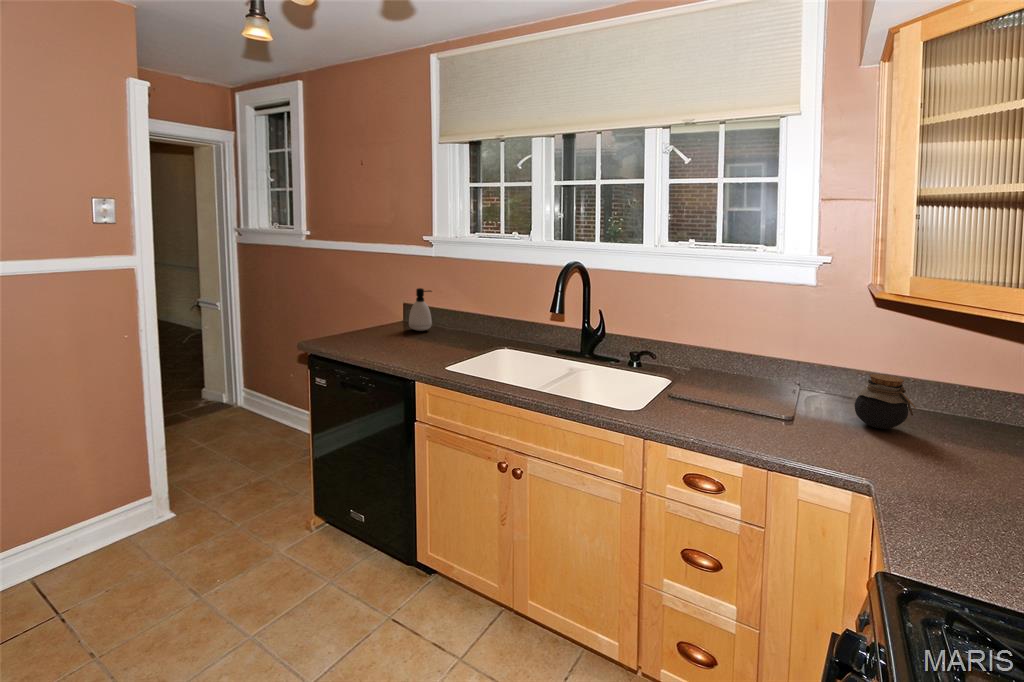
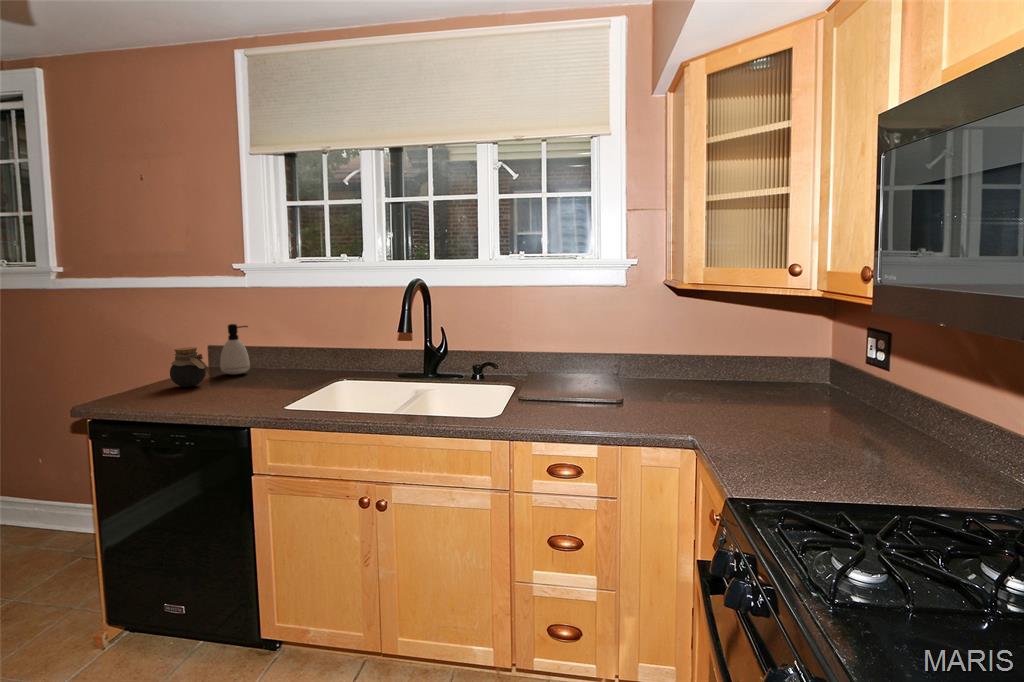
jar: present [855,374,916,429] -> present [170,347,210,387]

